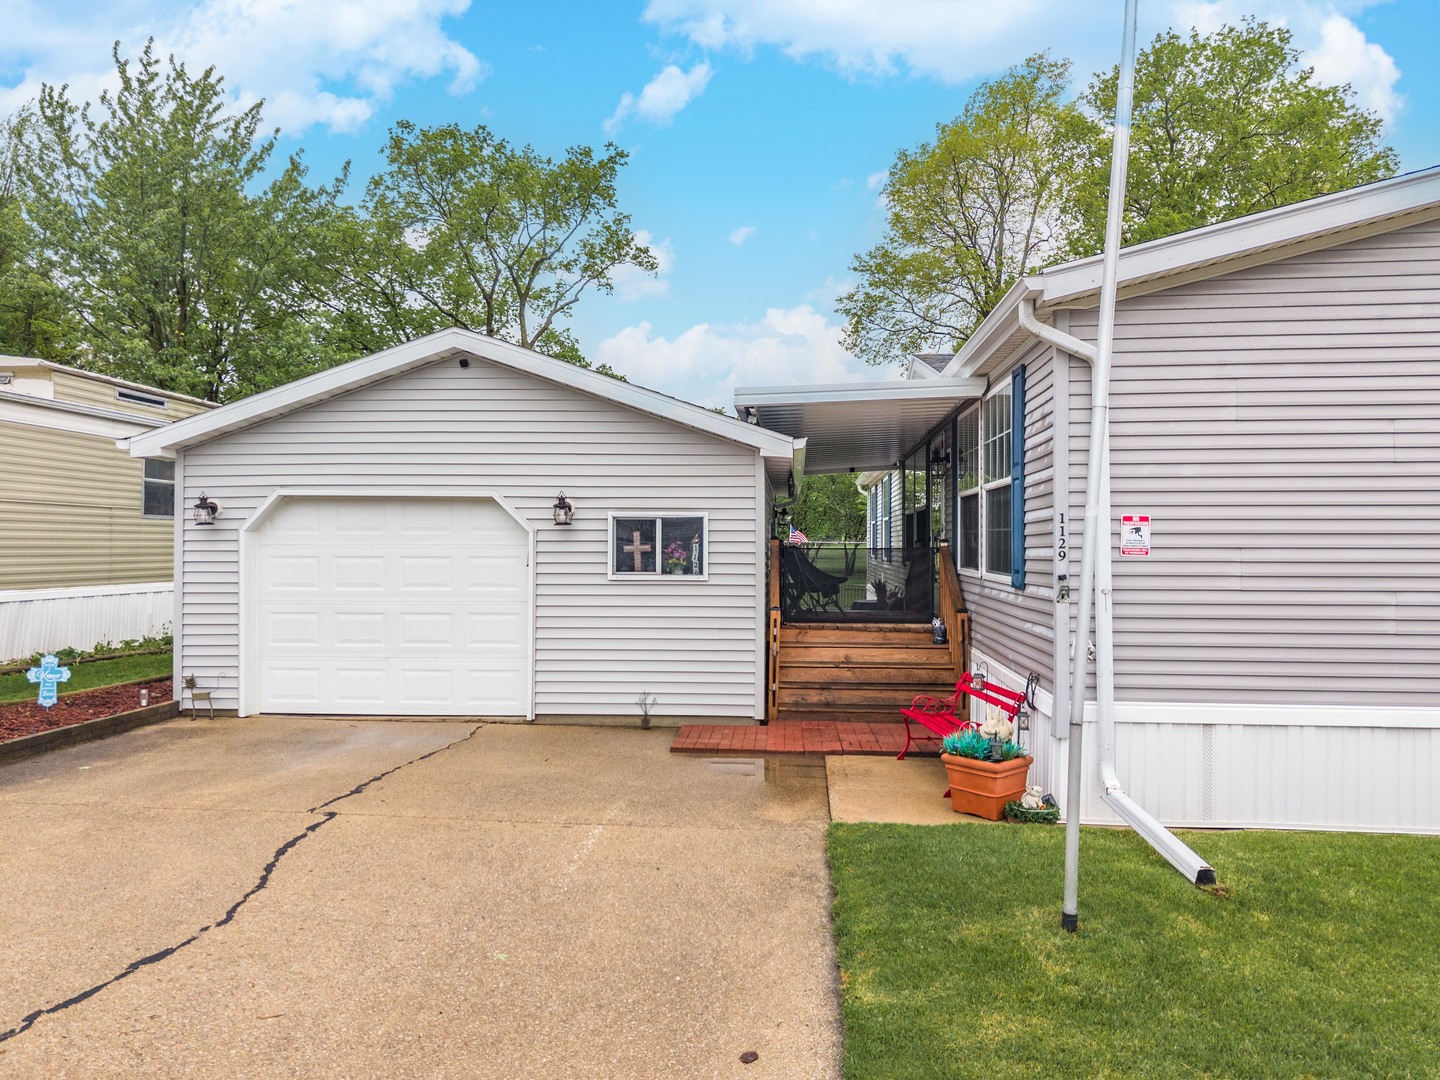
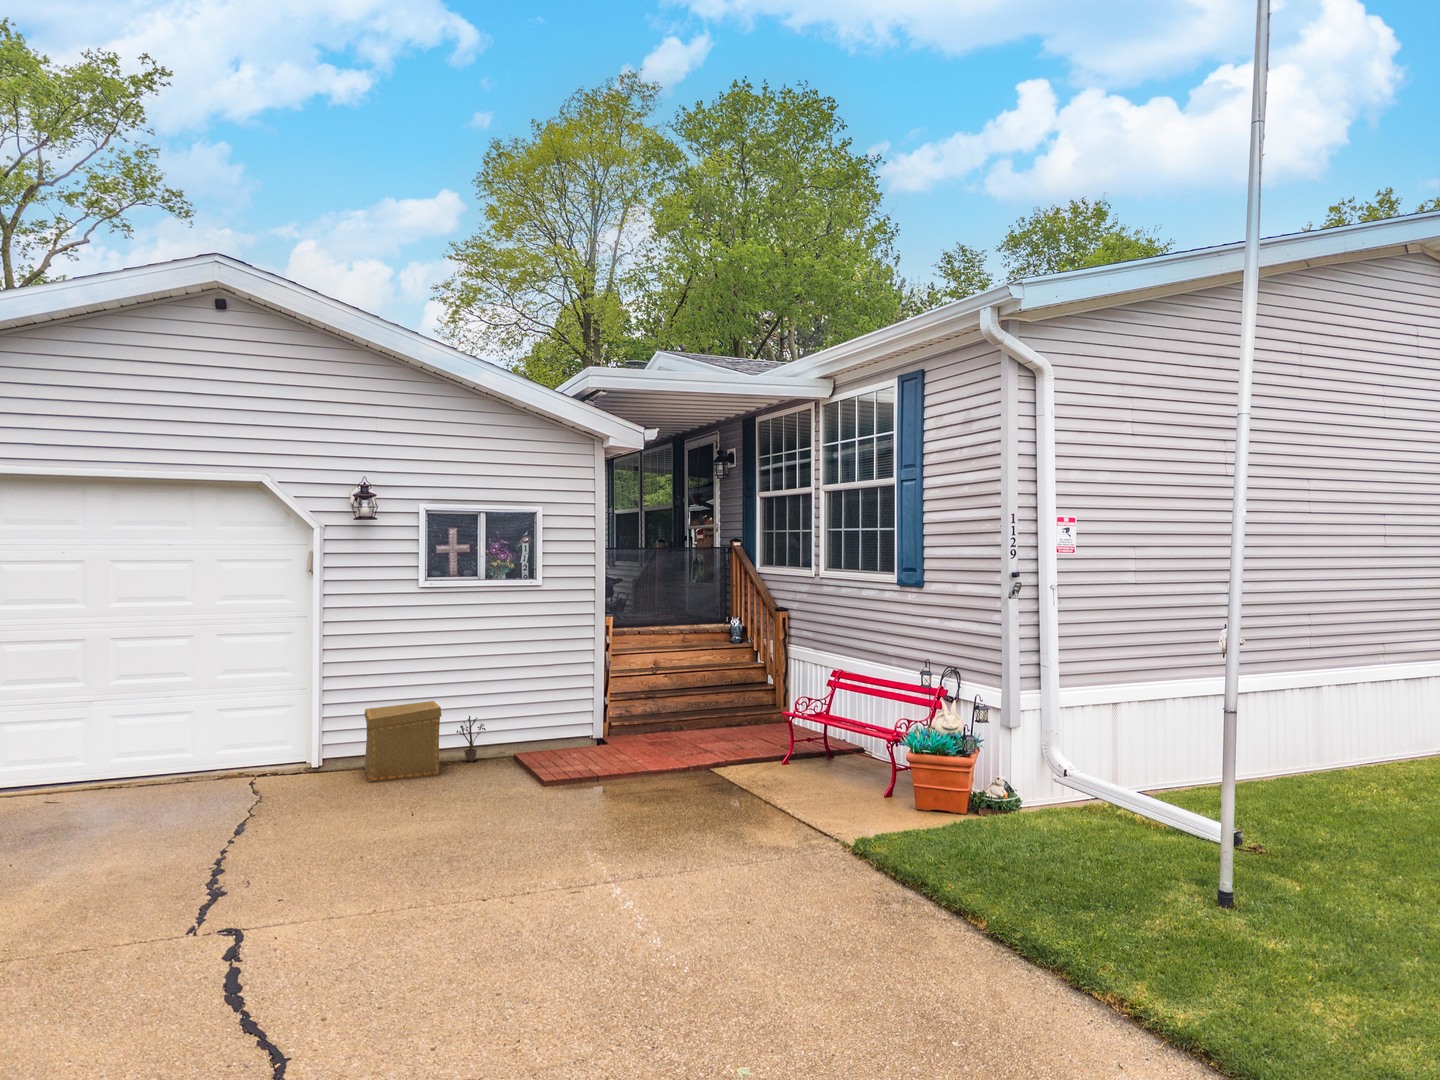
cardboard box: none [552,675,619,737] -> present [364,701,441,782]

